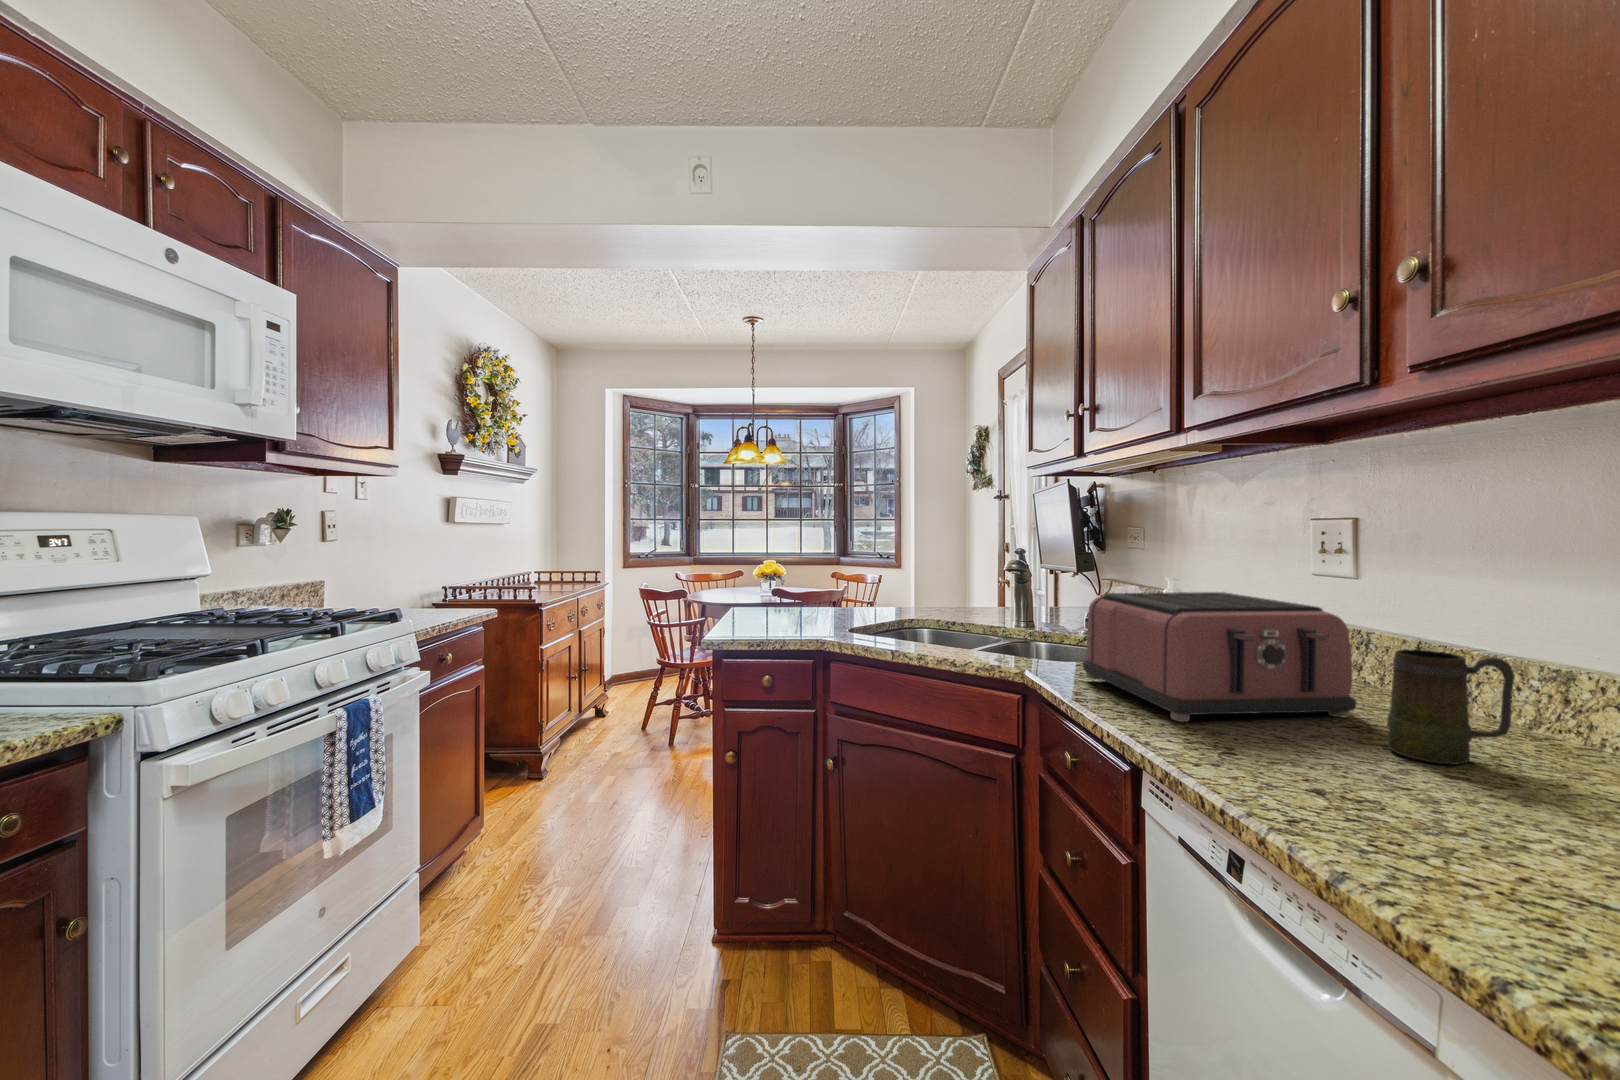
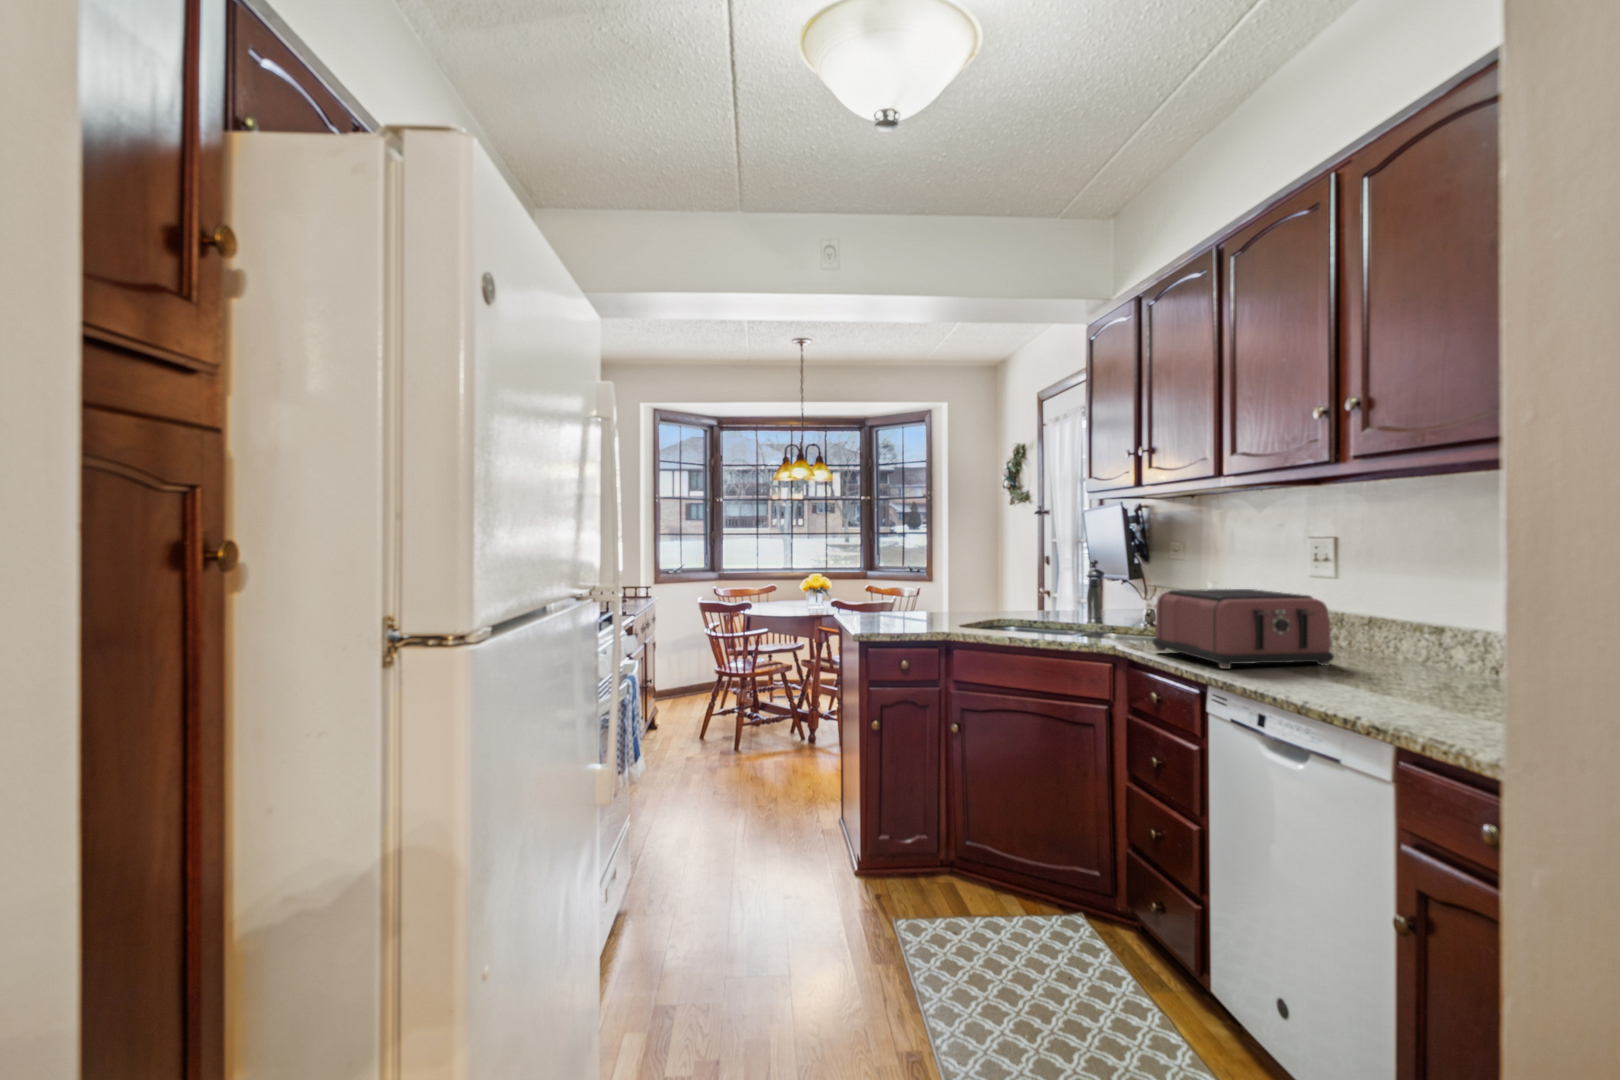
mug: present [1387,649,1515,764] -> none [1347,617,1412,681]

